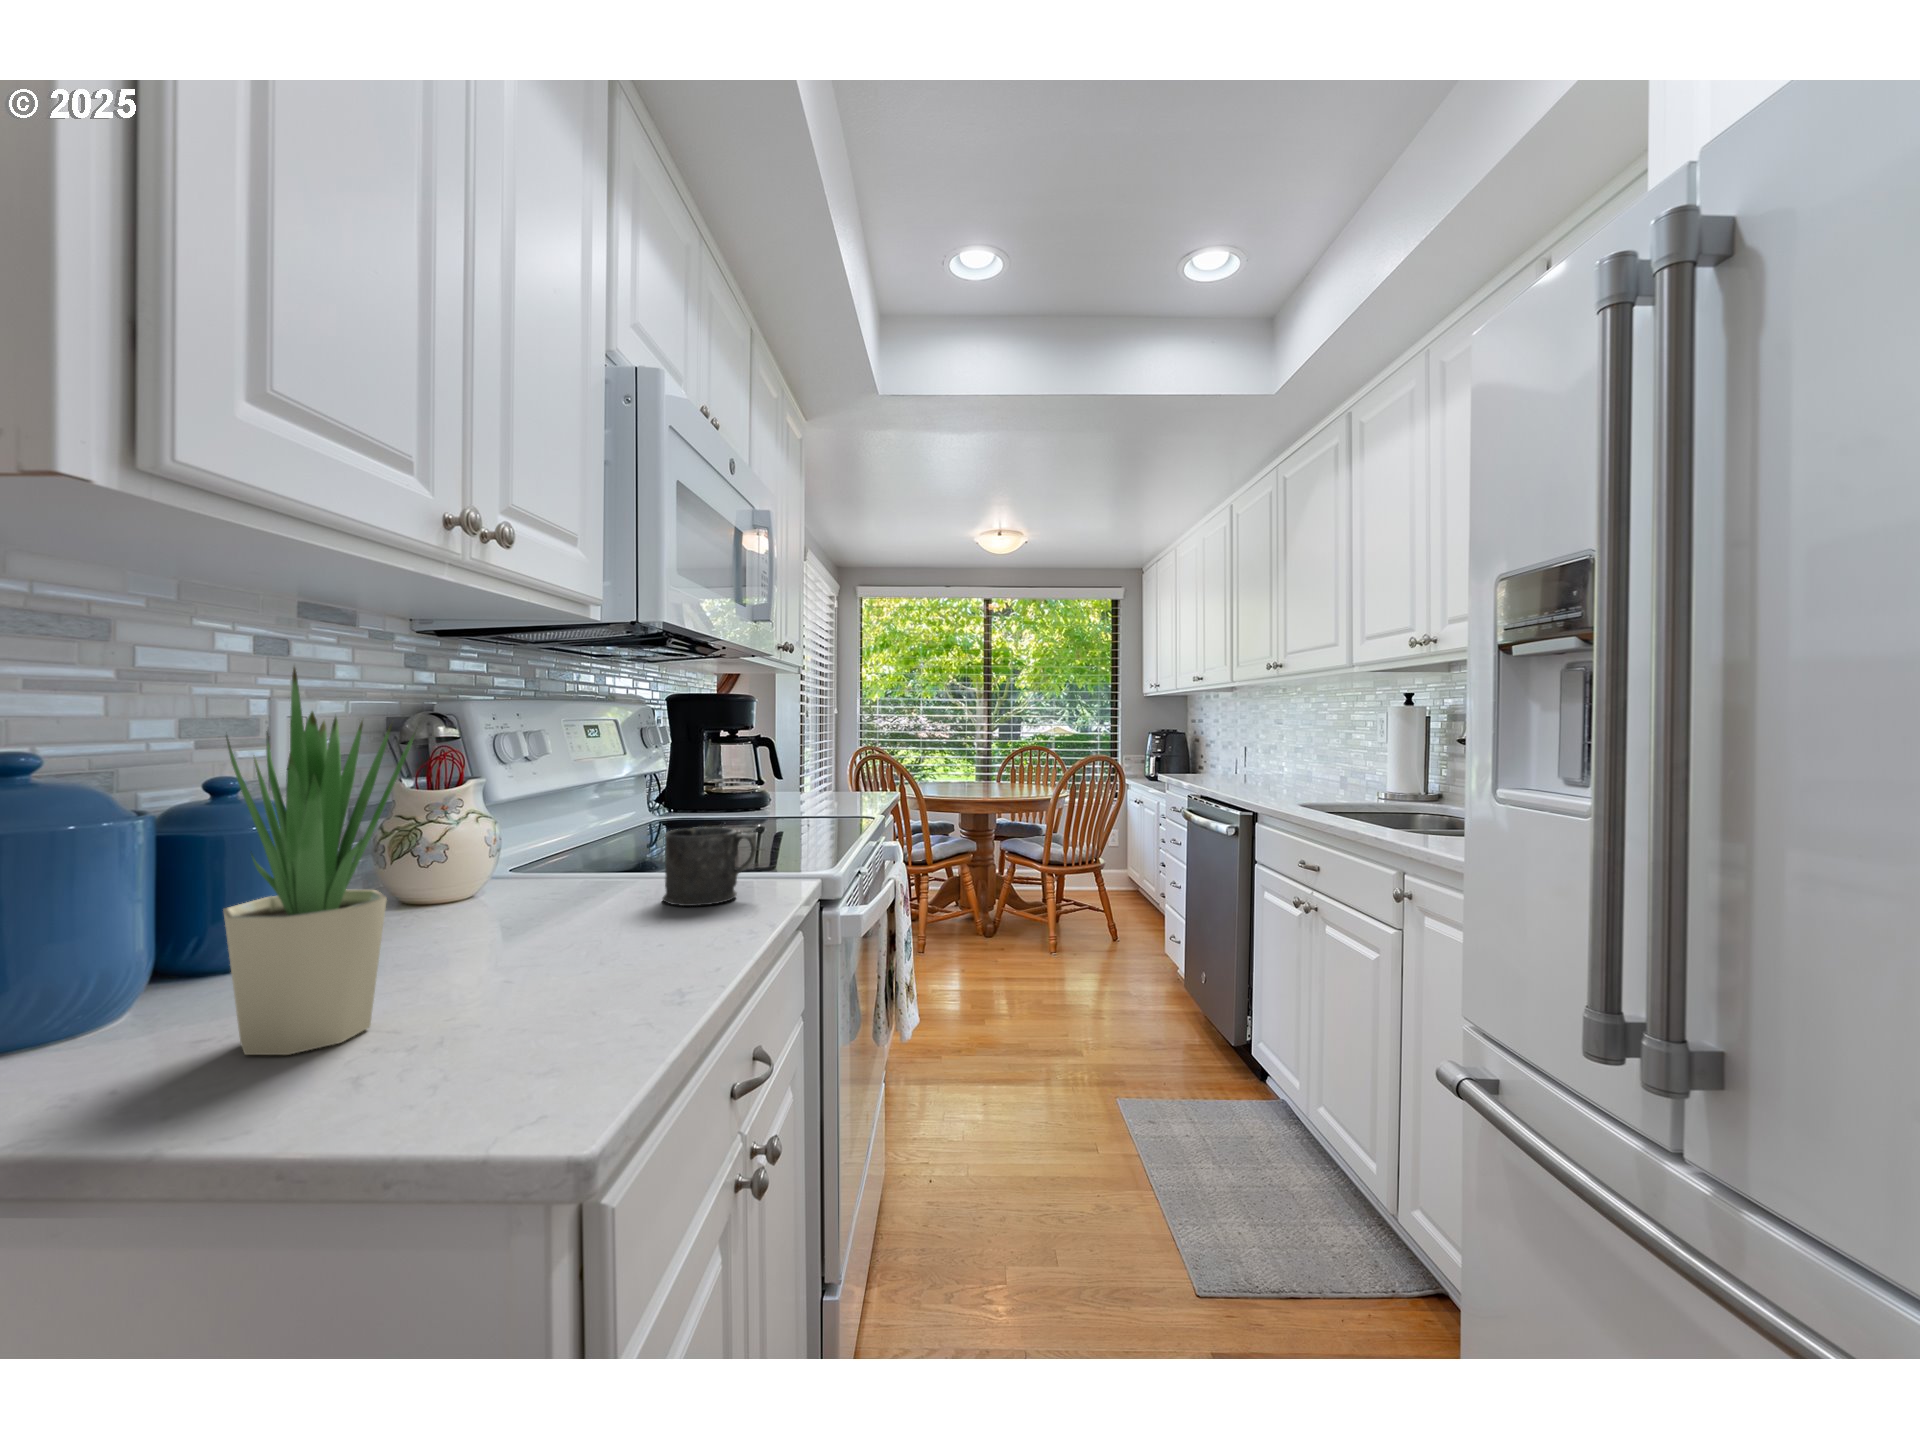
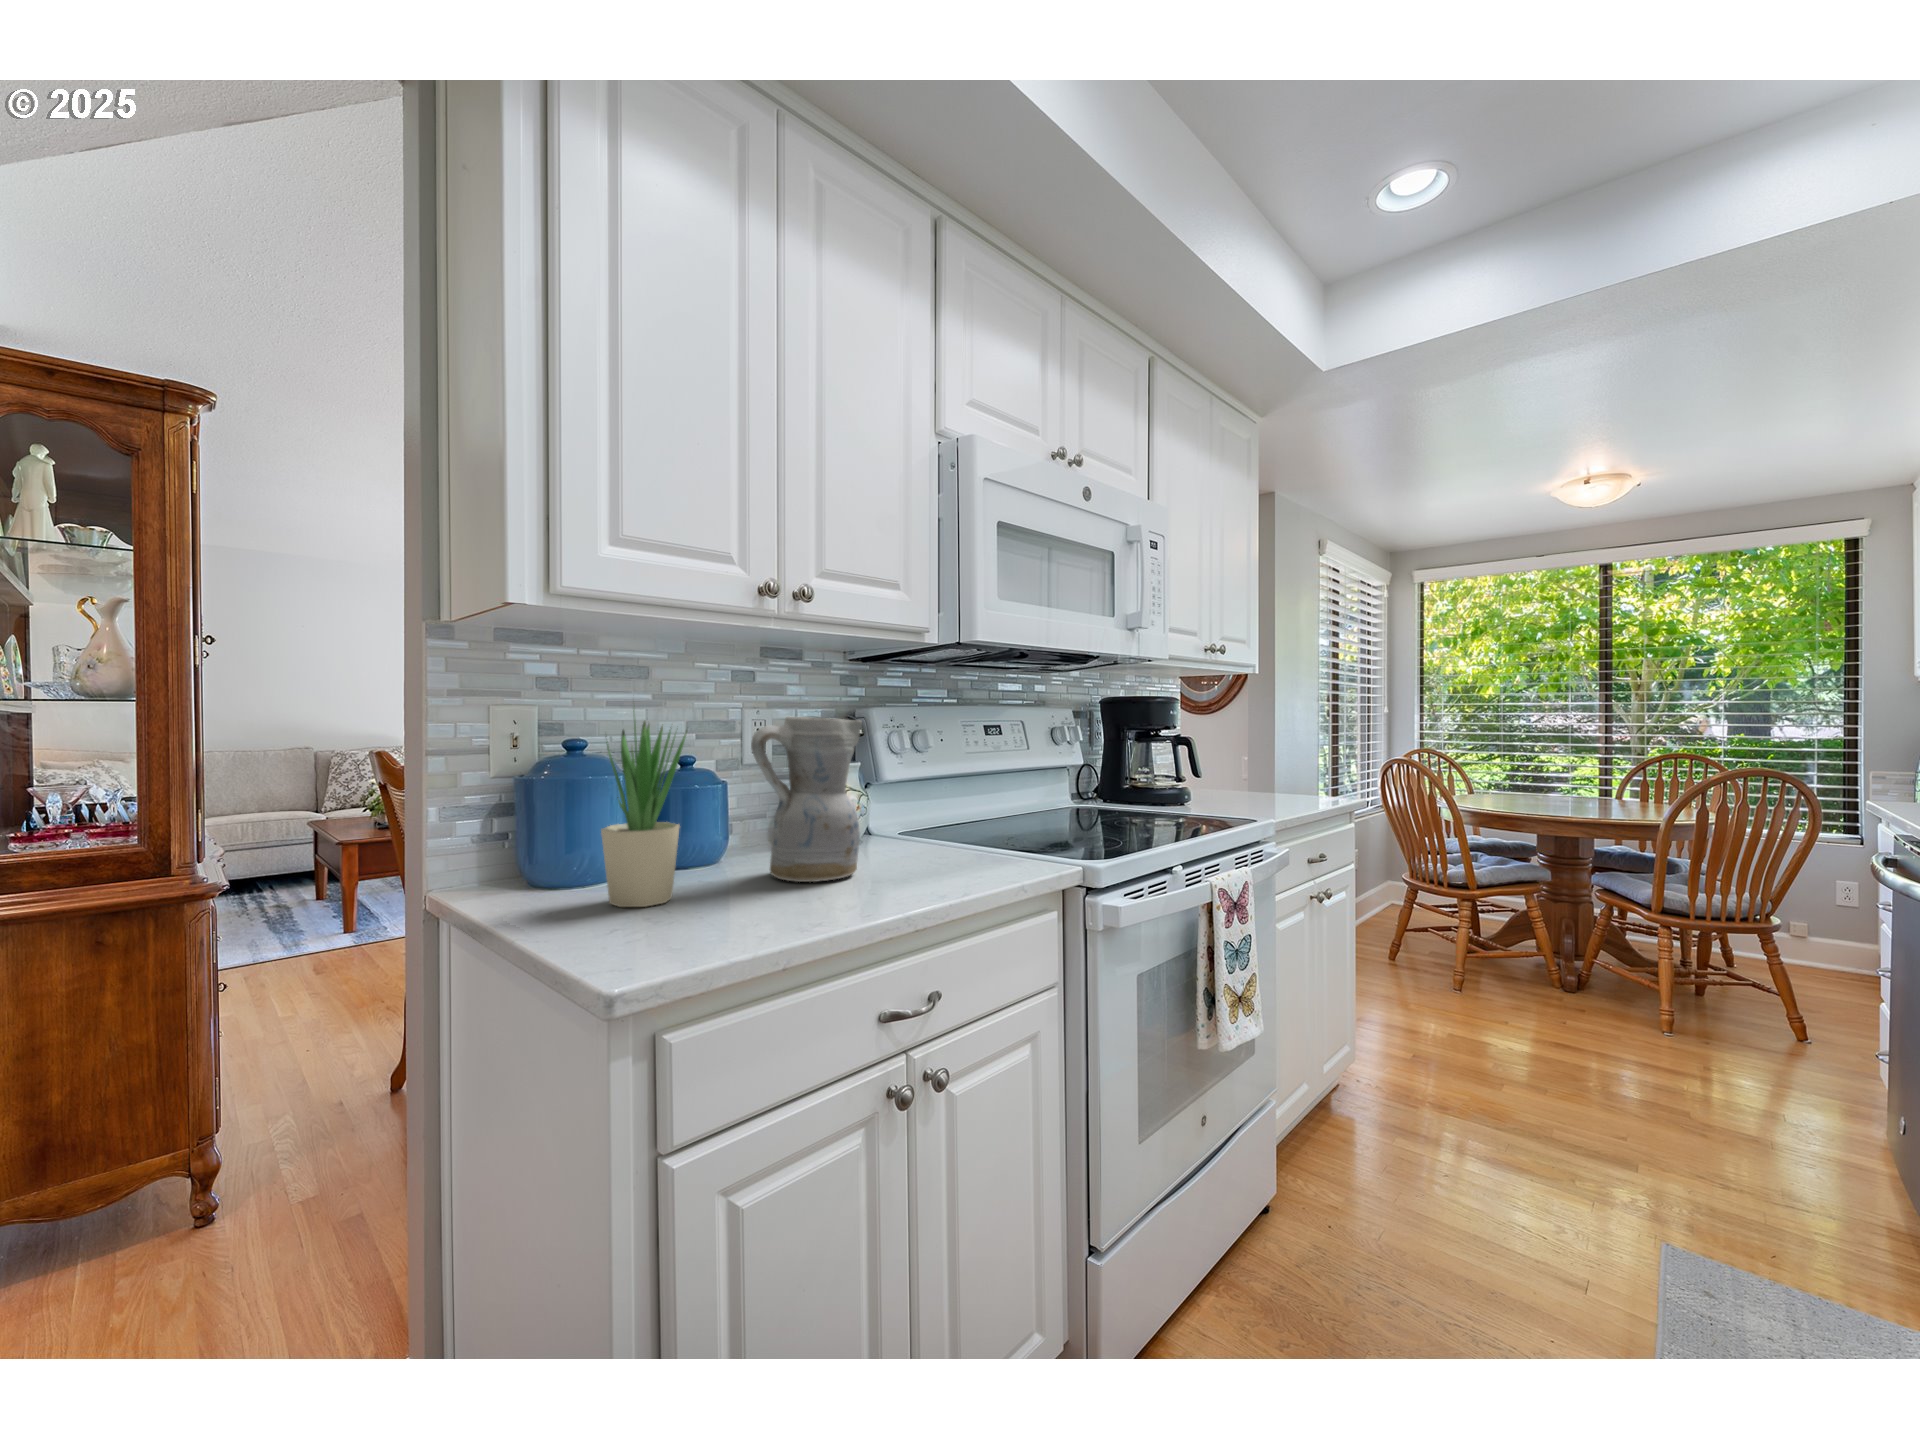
ceramic pitcher: none [446,709,602,954] -> present [751,716,862,882]
mug: present [663,827,756,906] -> none [930,810,998,872]

